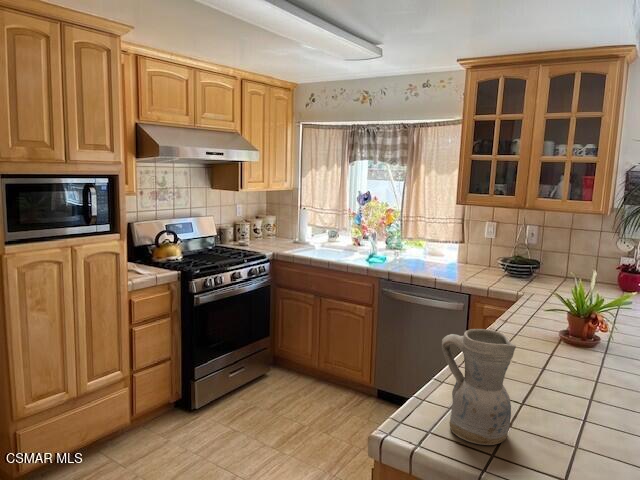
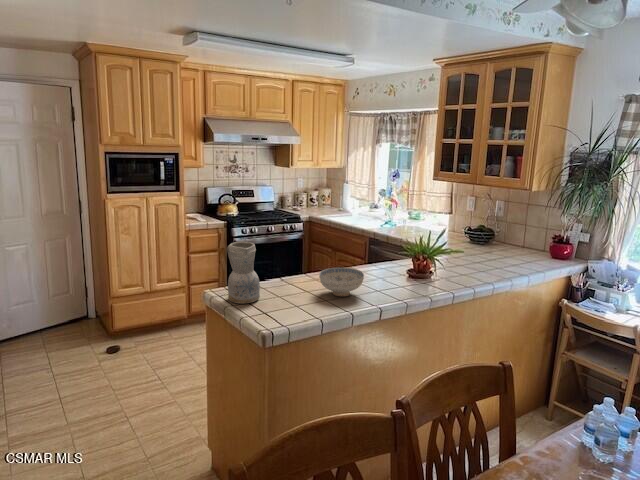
ceramic bowl: none [535,343,613,393] -> present [319,267,364,296]

